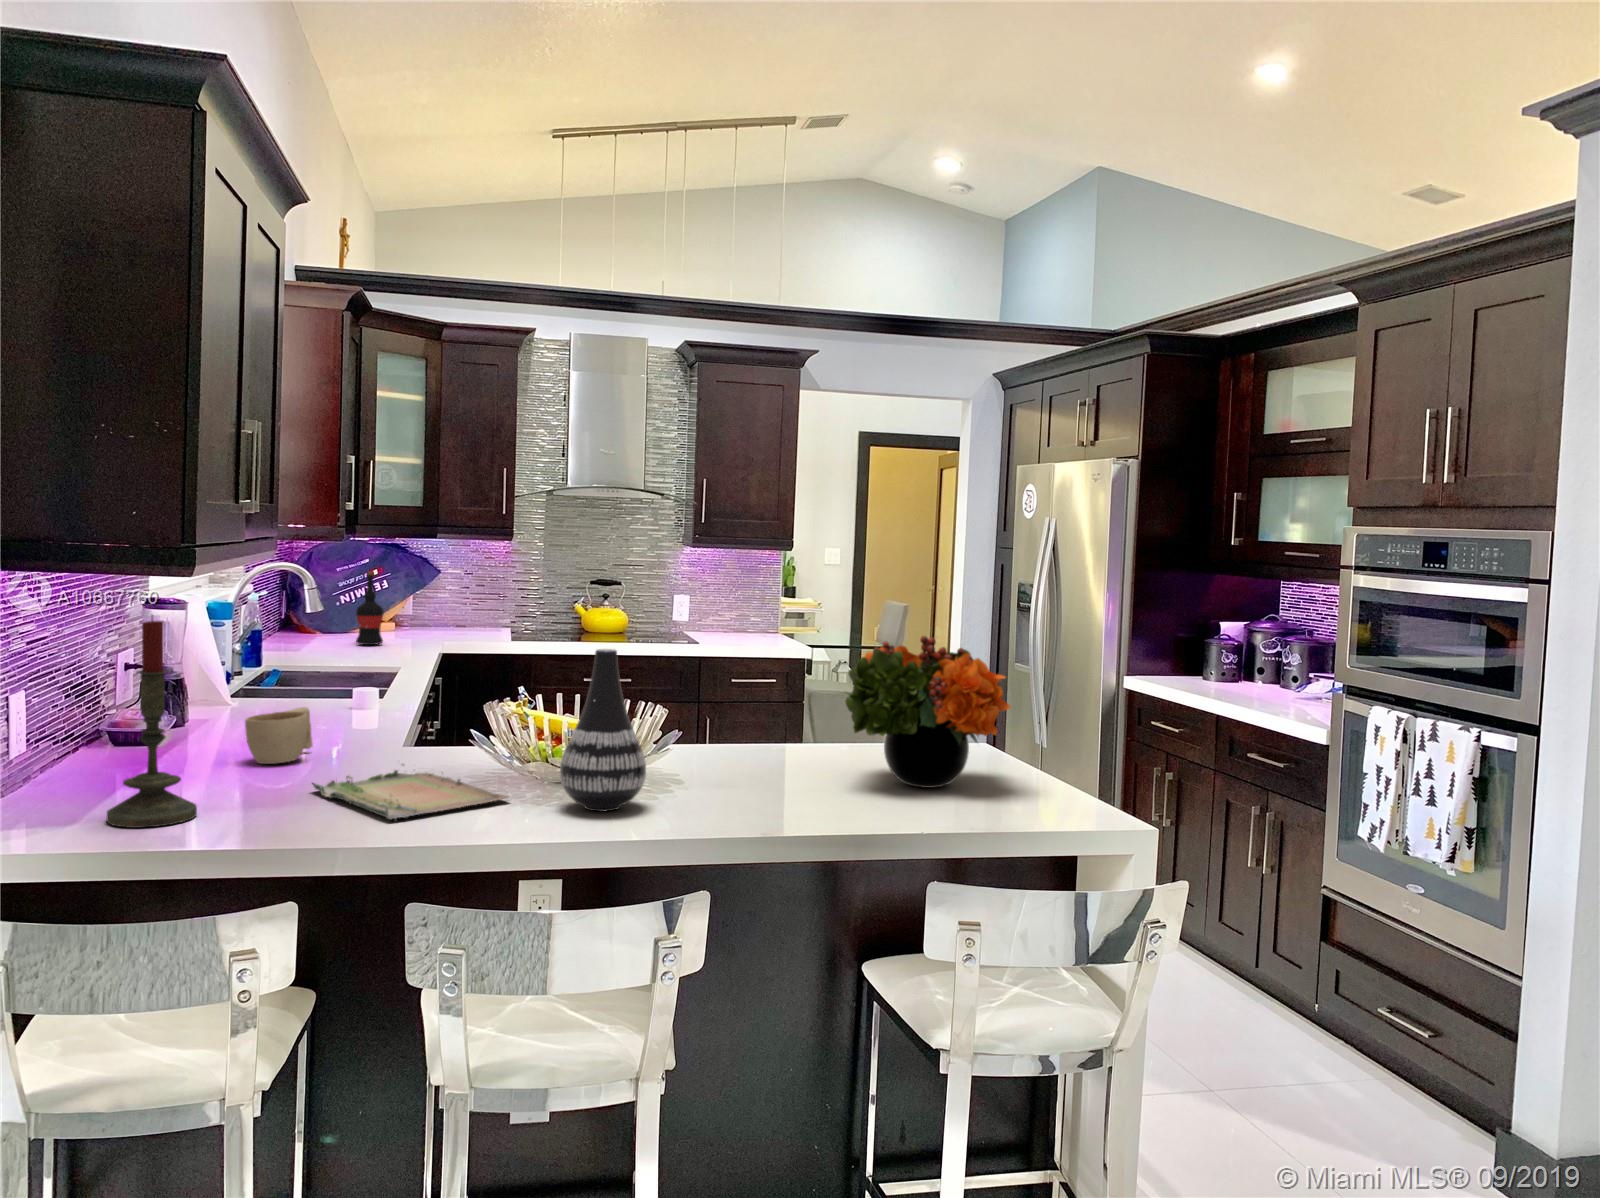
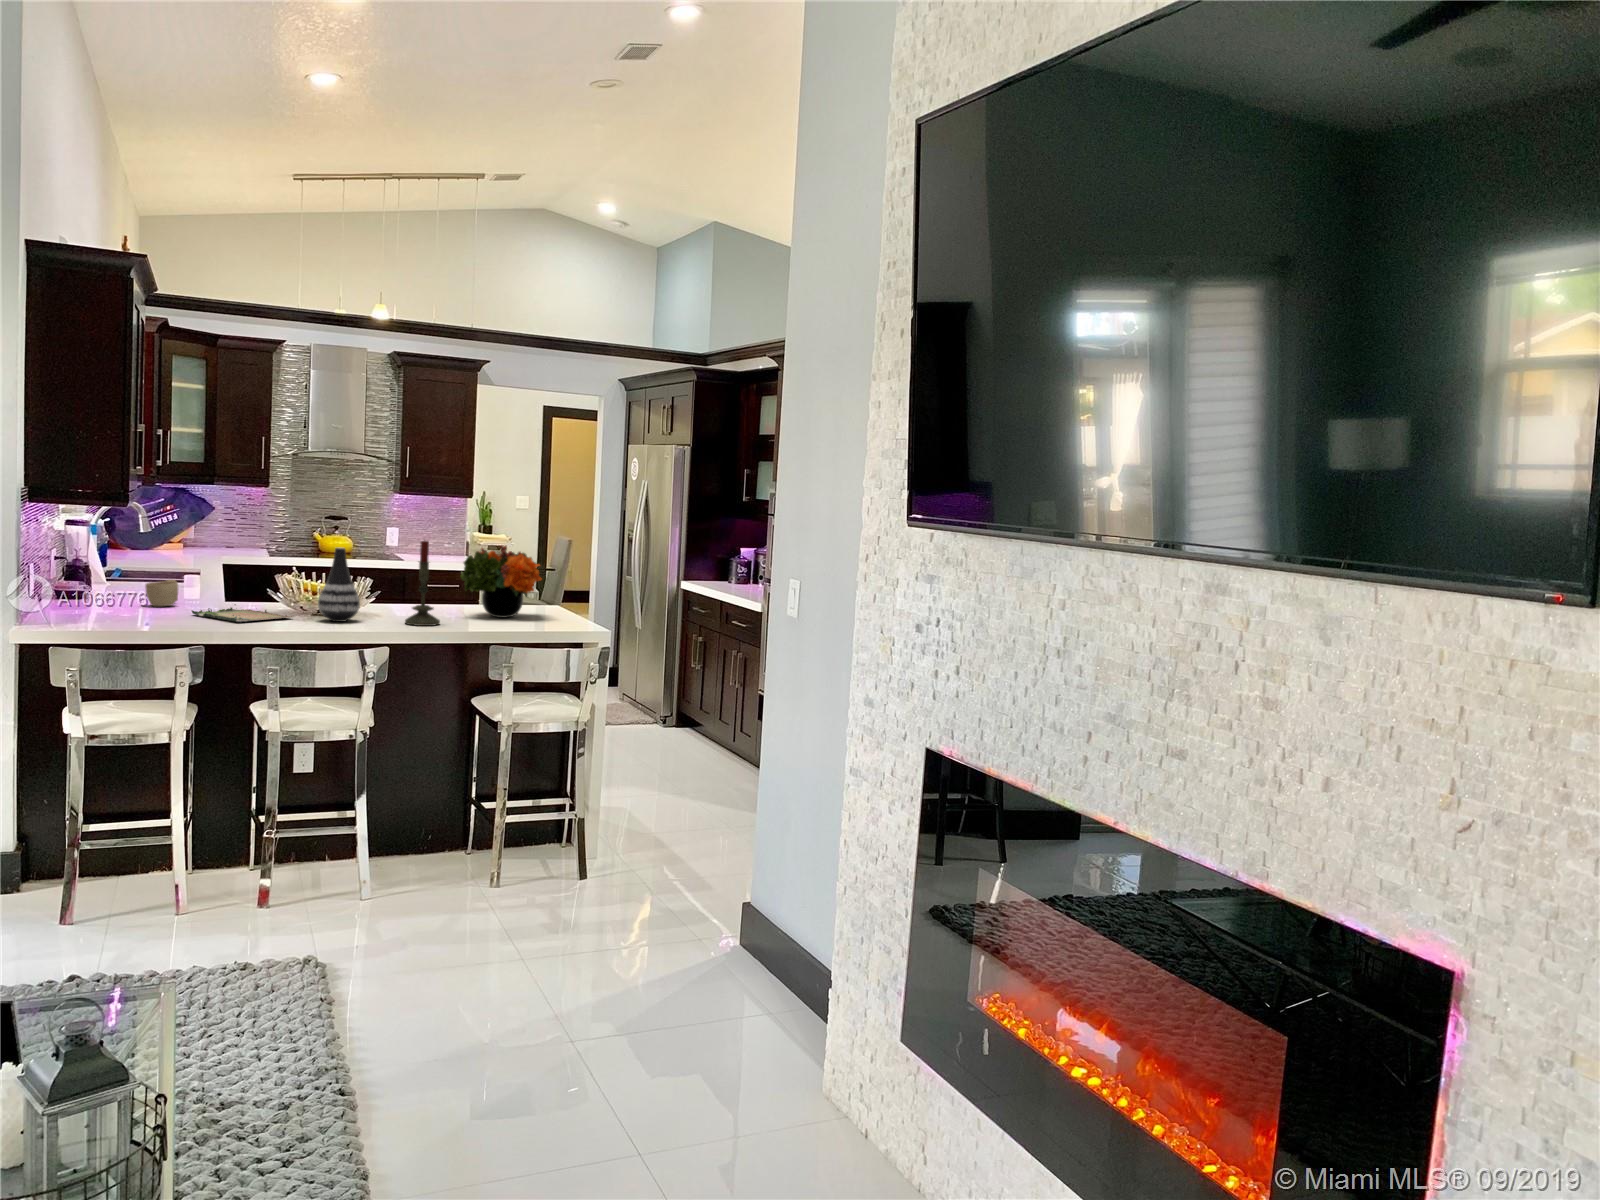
wine bottle: present [356,572,383,645] -> none [157,508,177,558]
candle: present [107,620,197,828] -> present [405,541,440,626]

